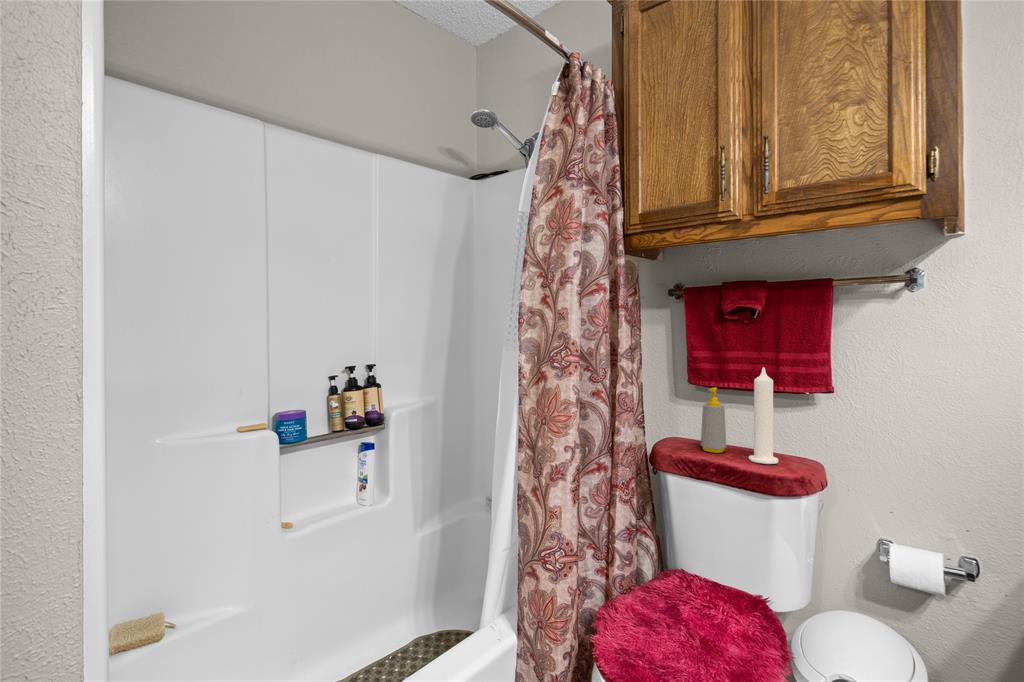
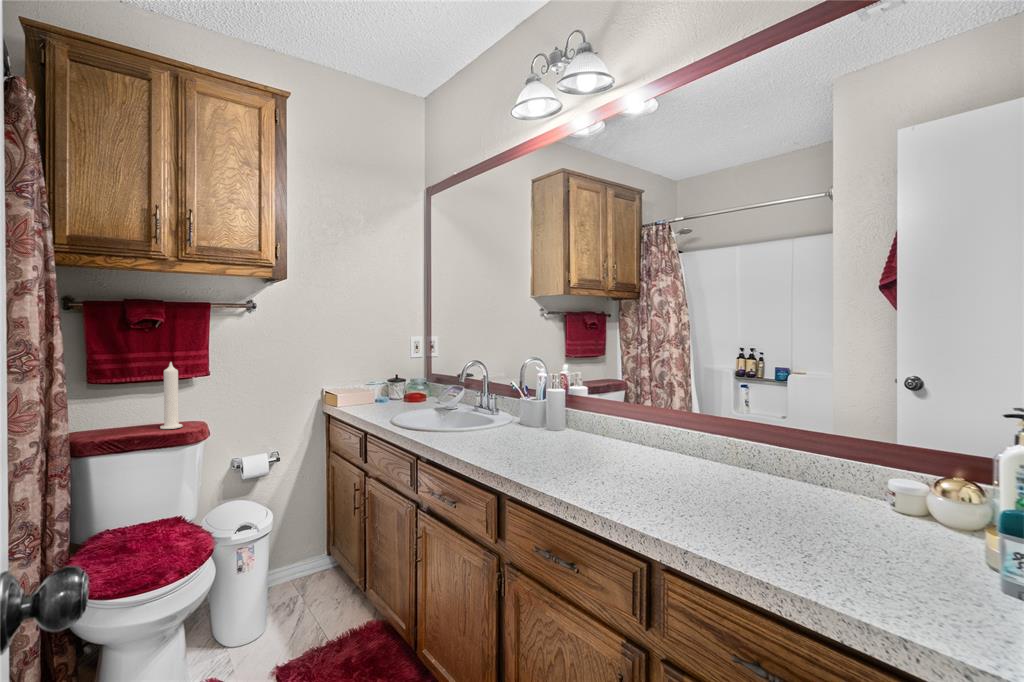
soap bottle: present [701,388,726,453] -> none [115,381,139,432]

